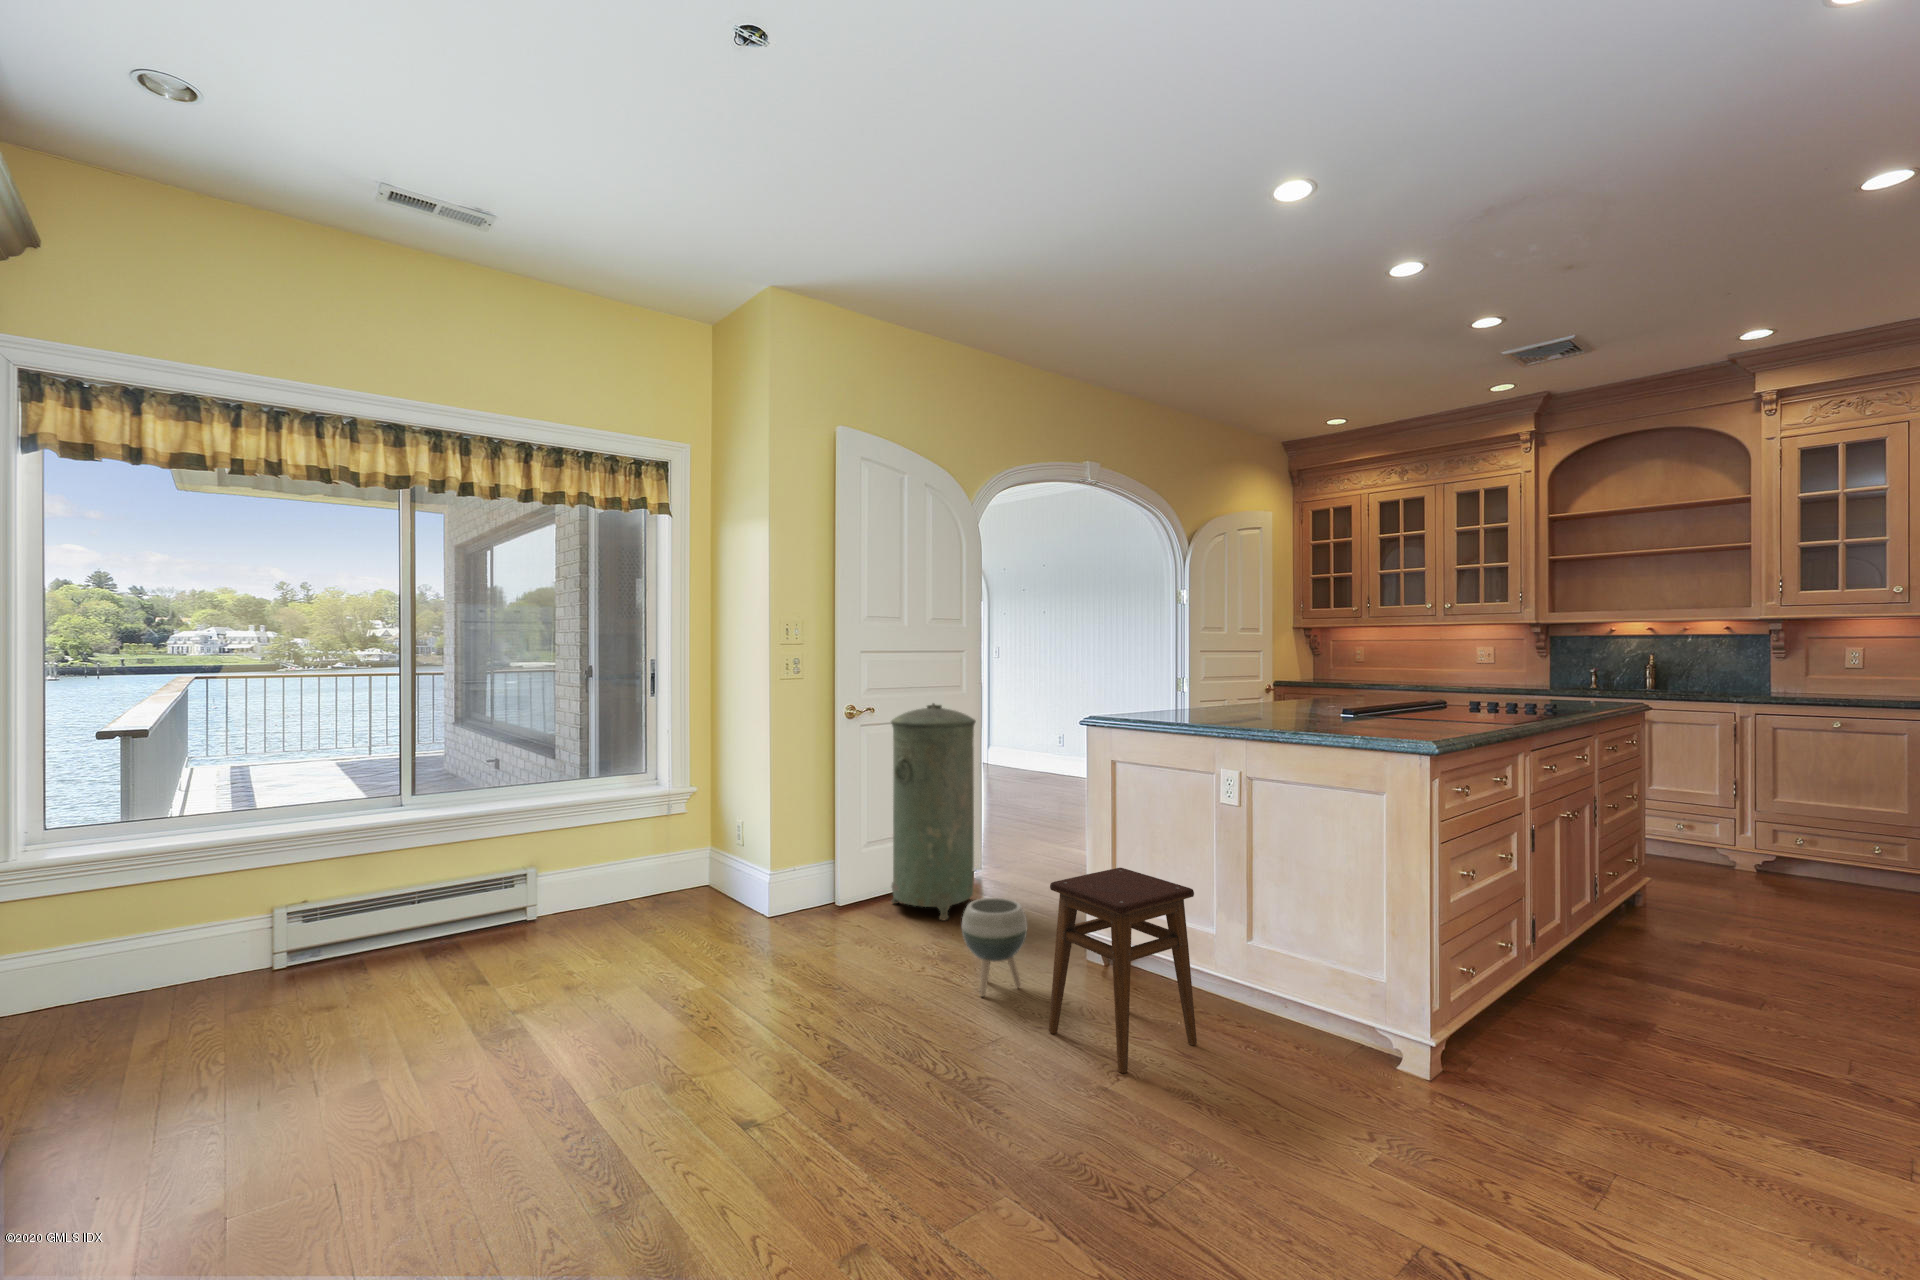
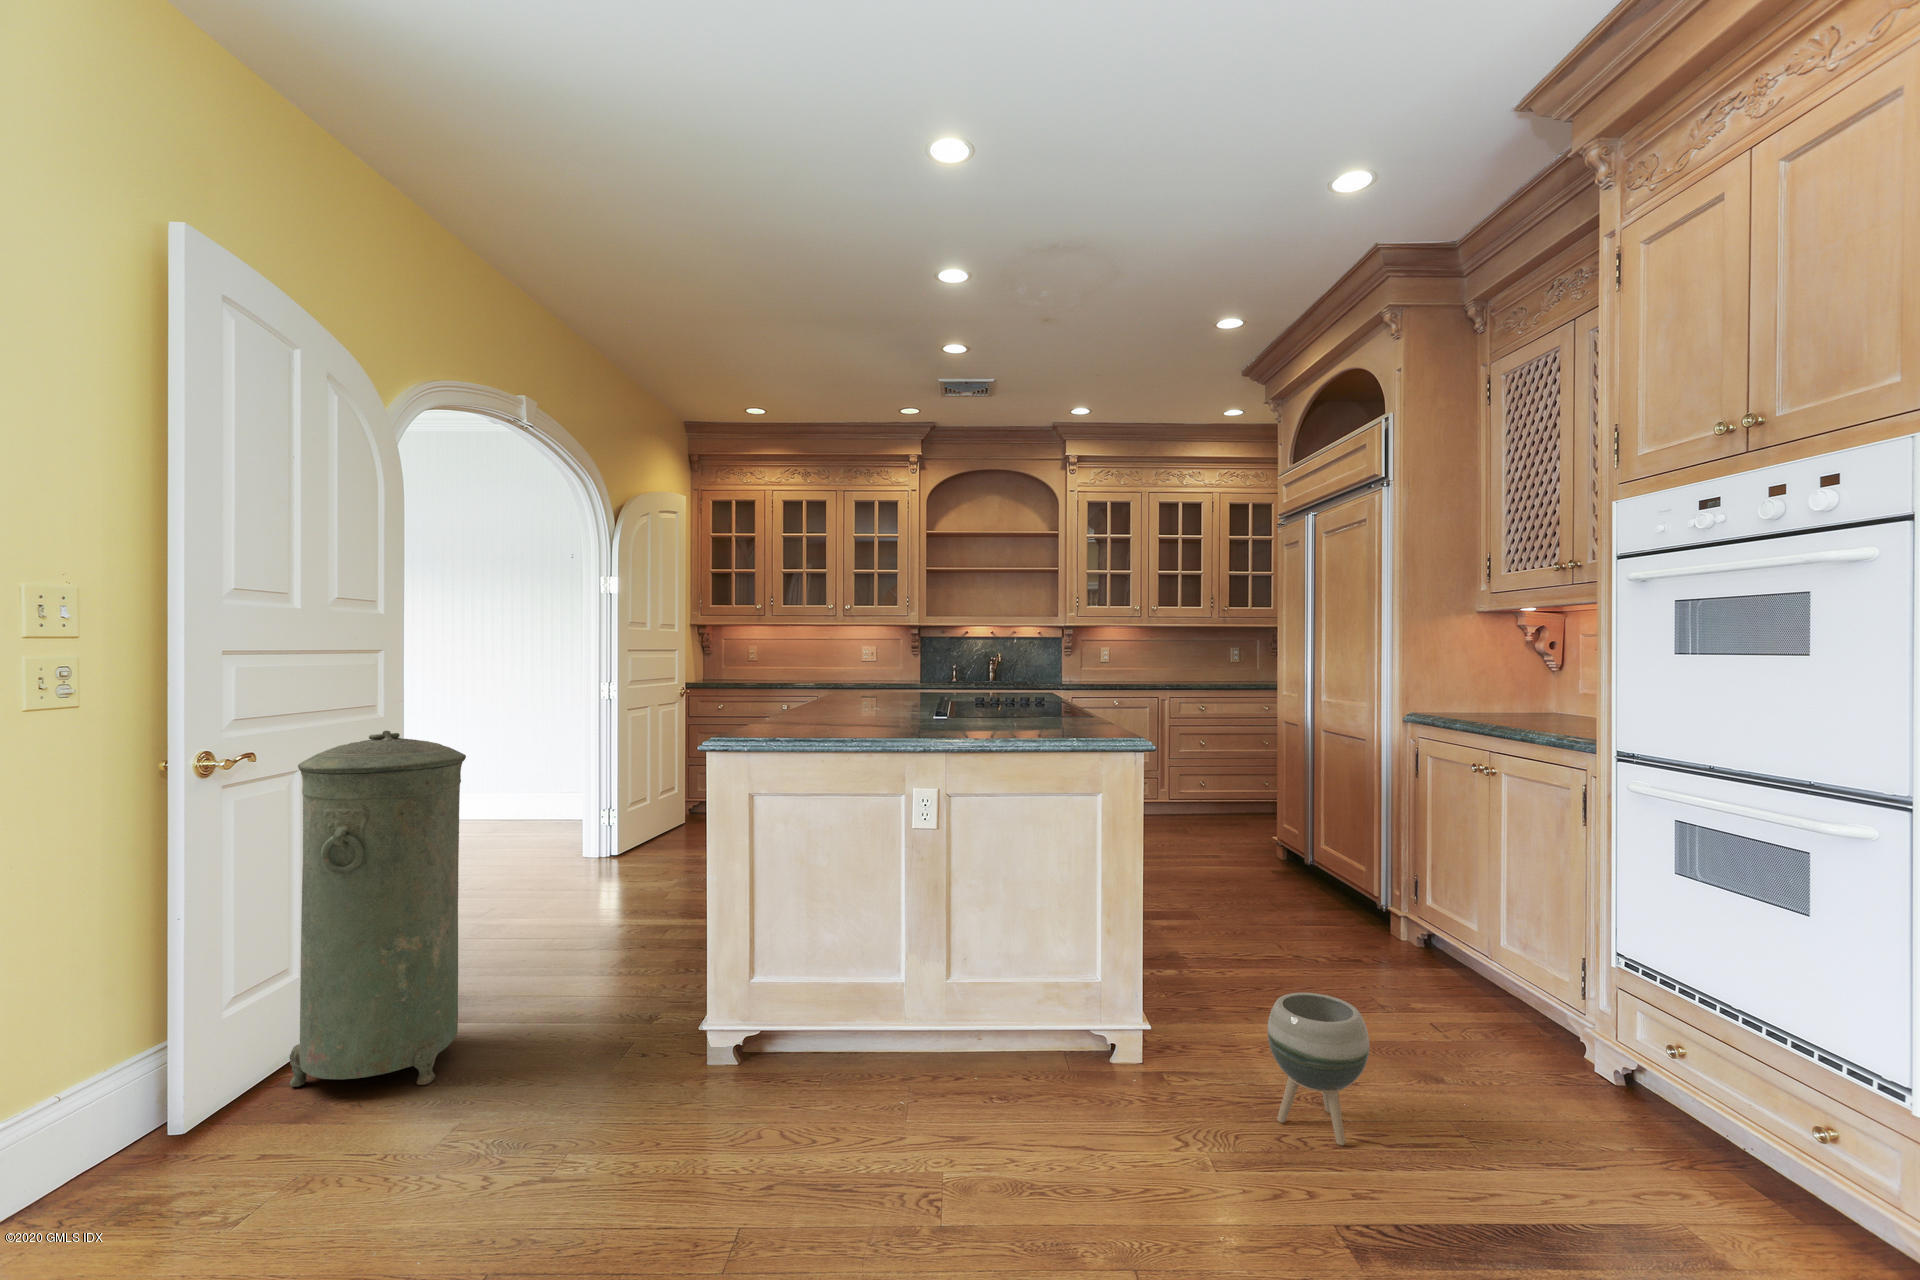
stool: present [1049,868,1197,1073] -> none [782,927,945,1196]
planter: present [962,898,1027,997] -> present [1267,993,1369,1145]

